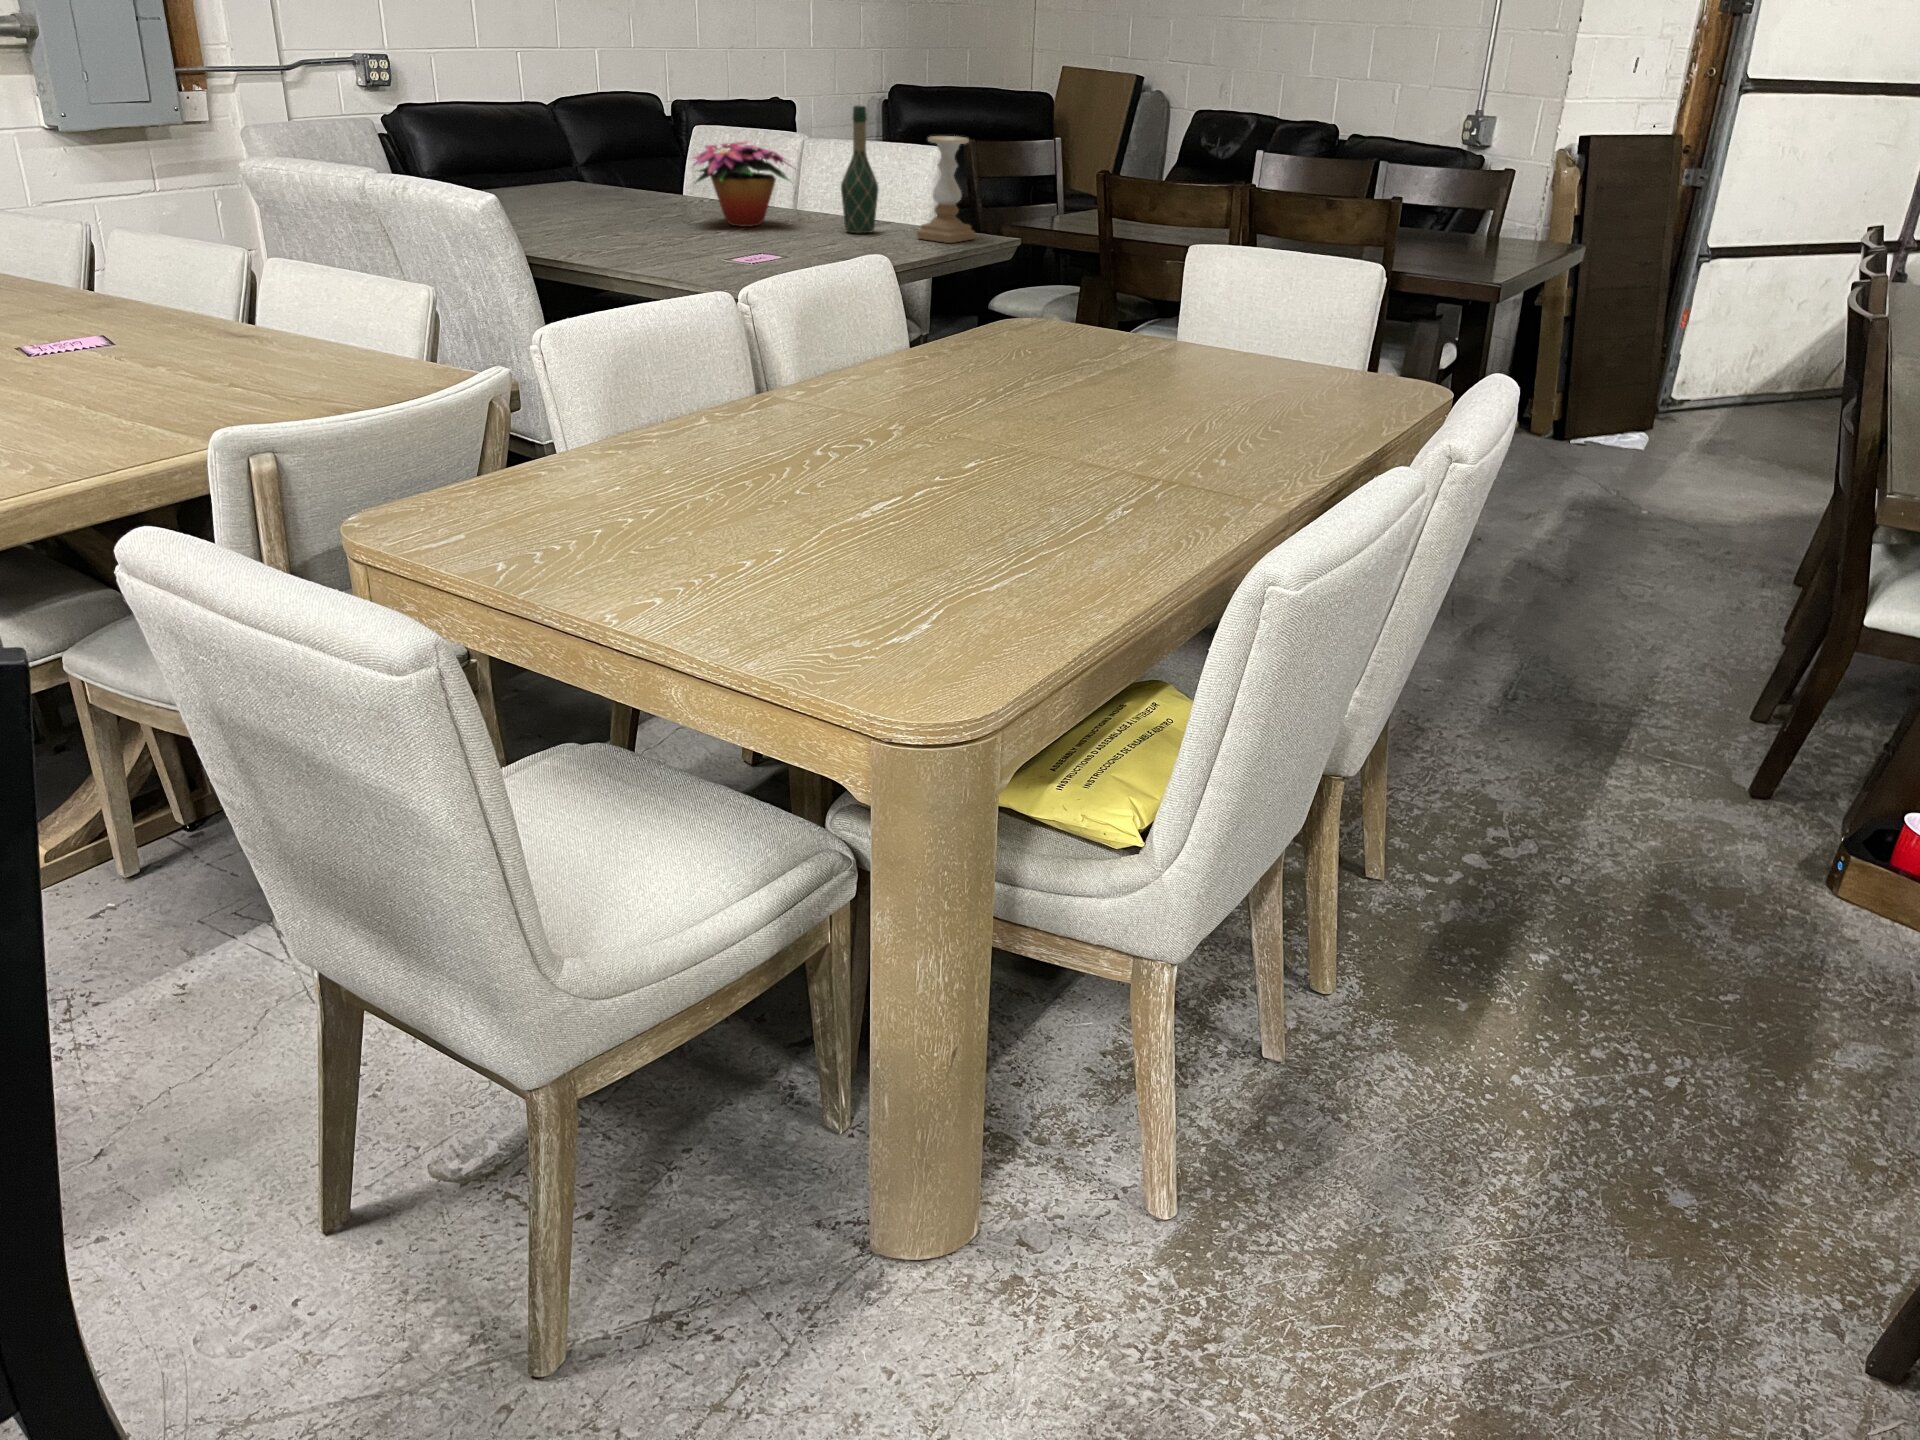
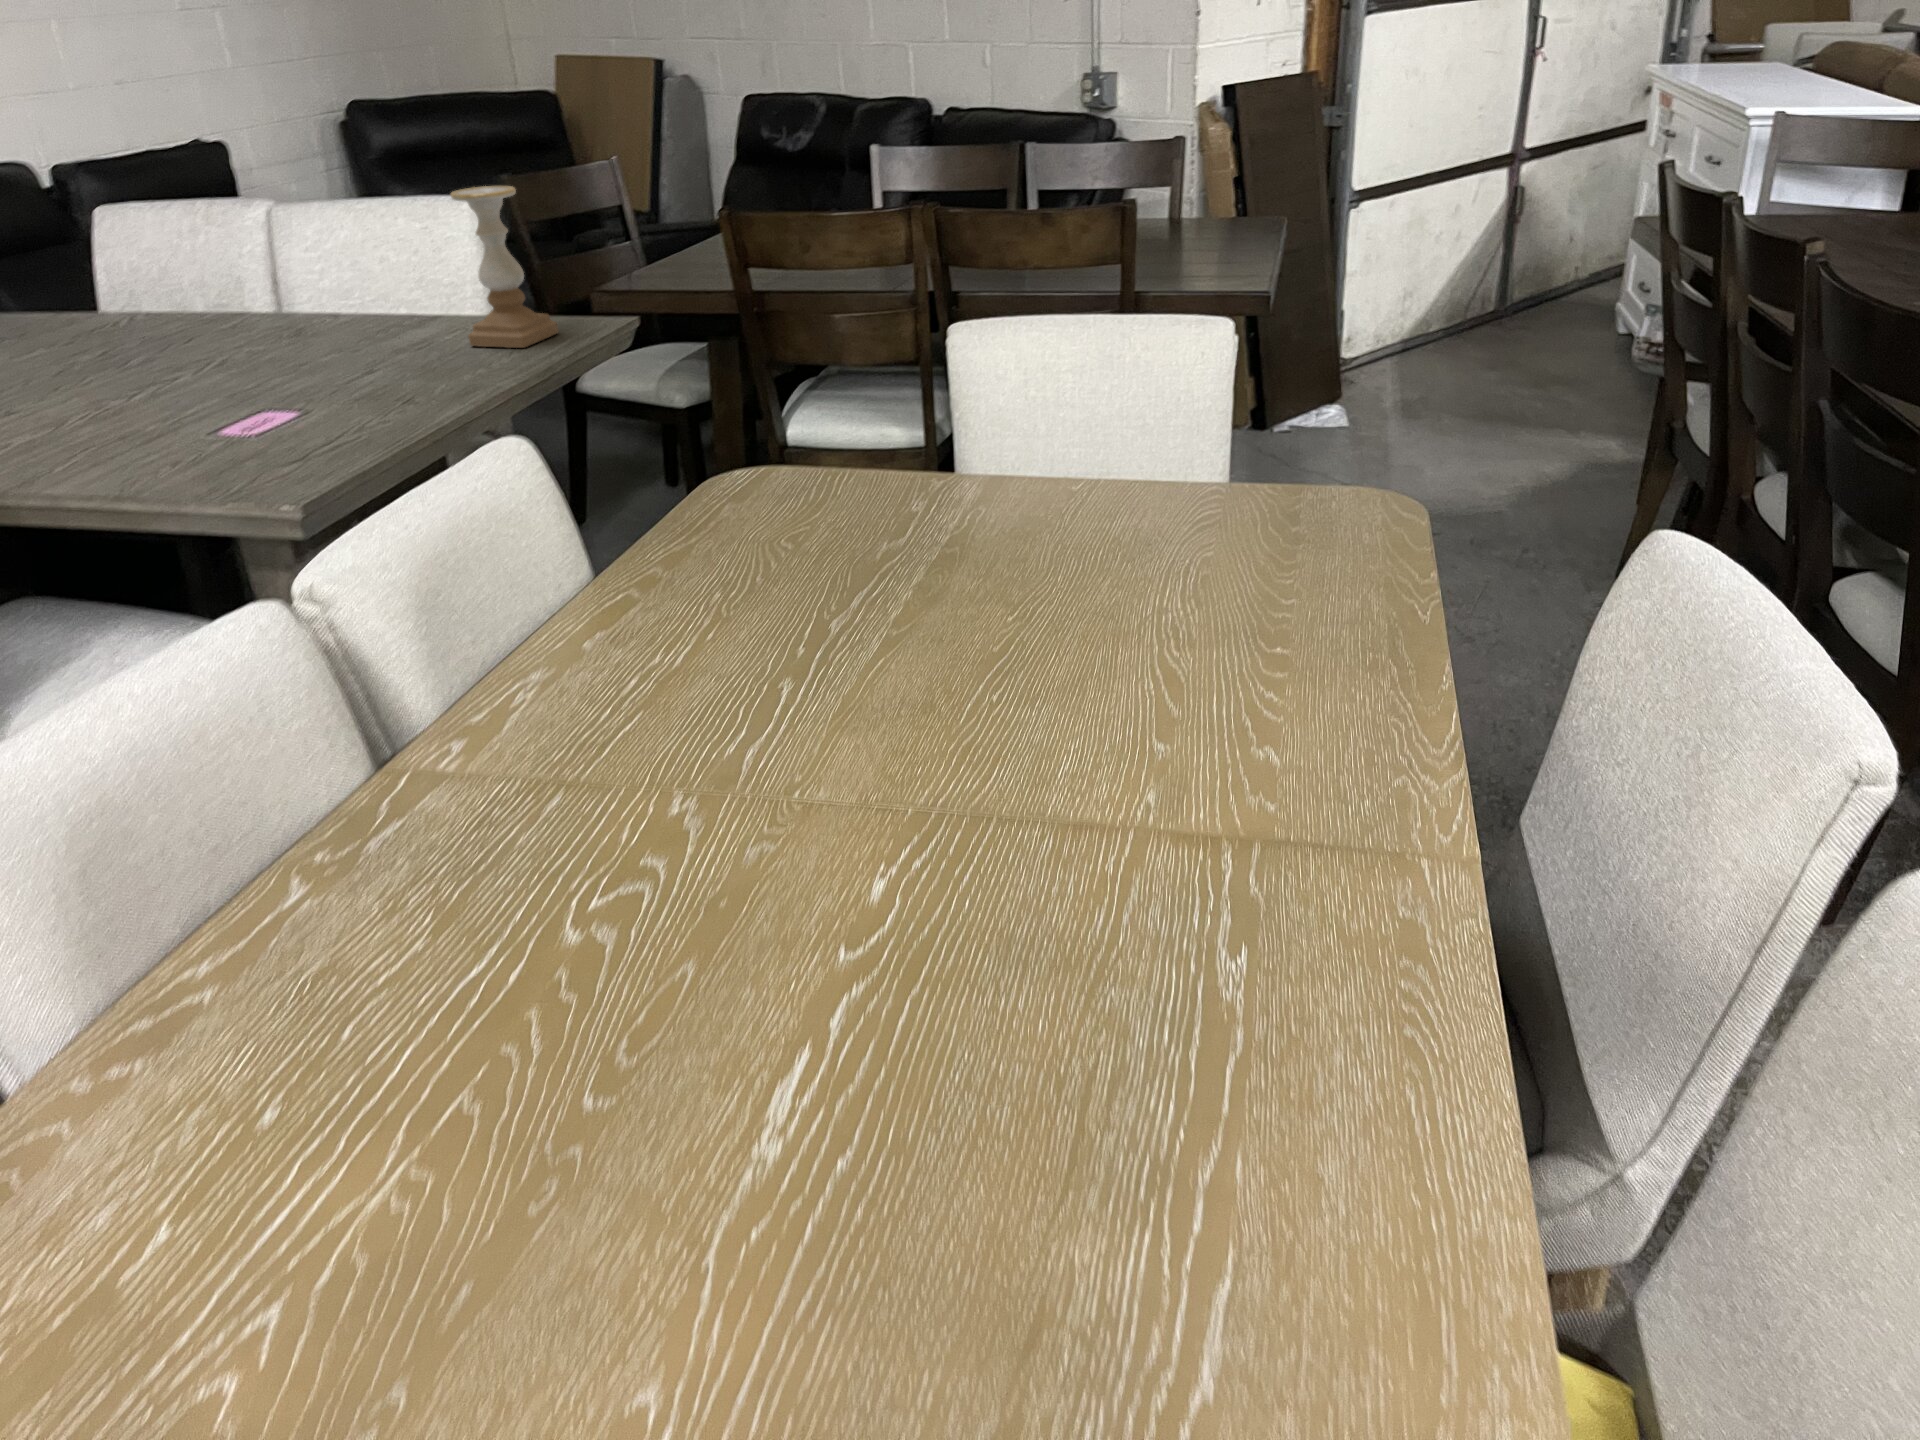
wine bottle: present [841,106,878,233] -> none [317,155,401,350]
flower arrangement: present [693,141,791,227] -> none [58,227,266,365]

